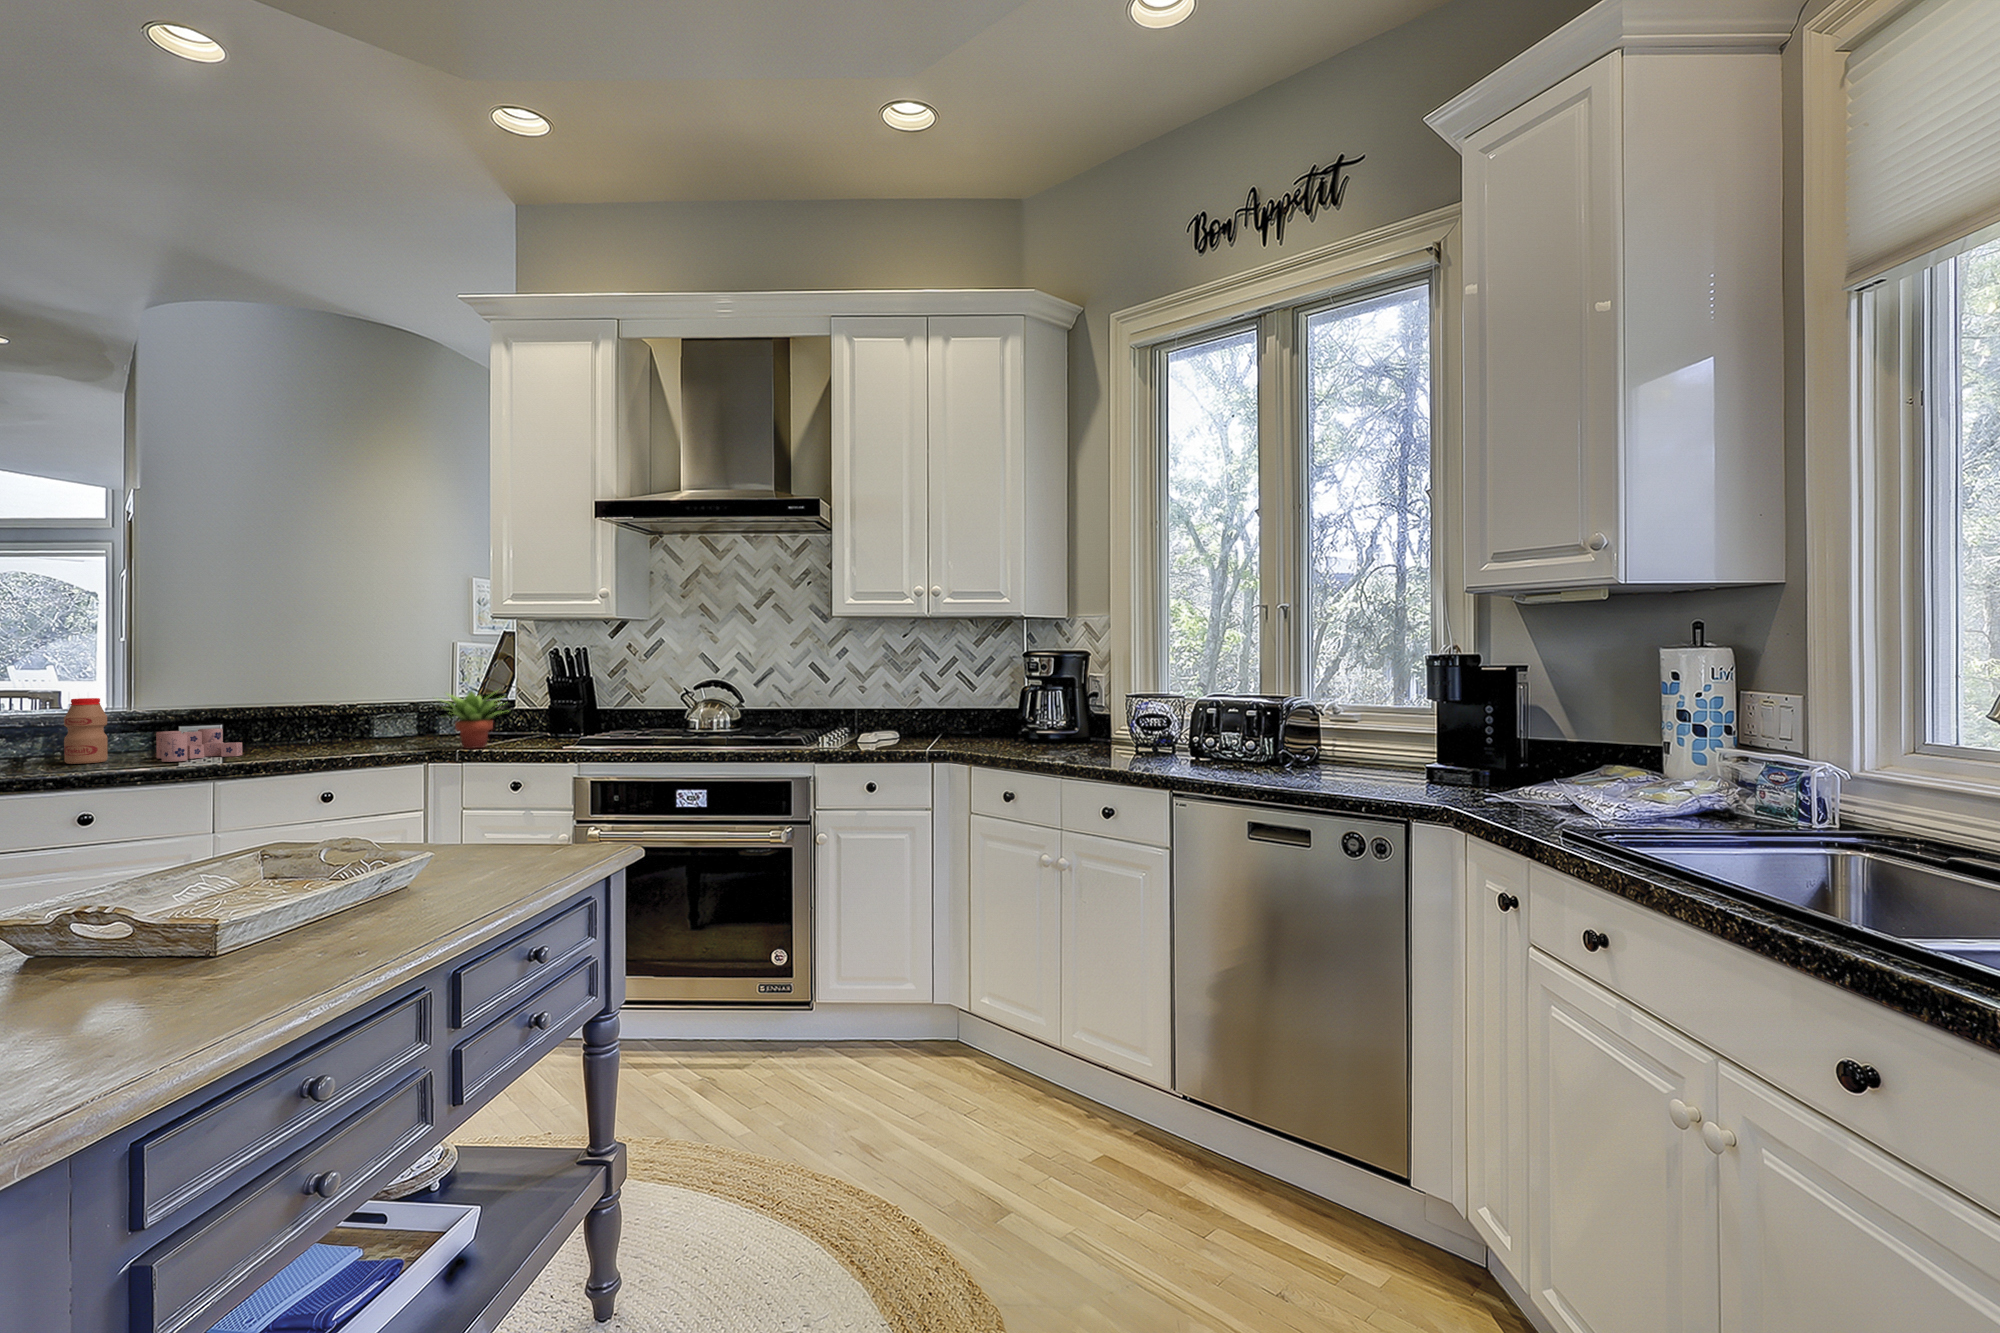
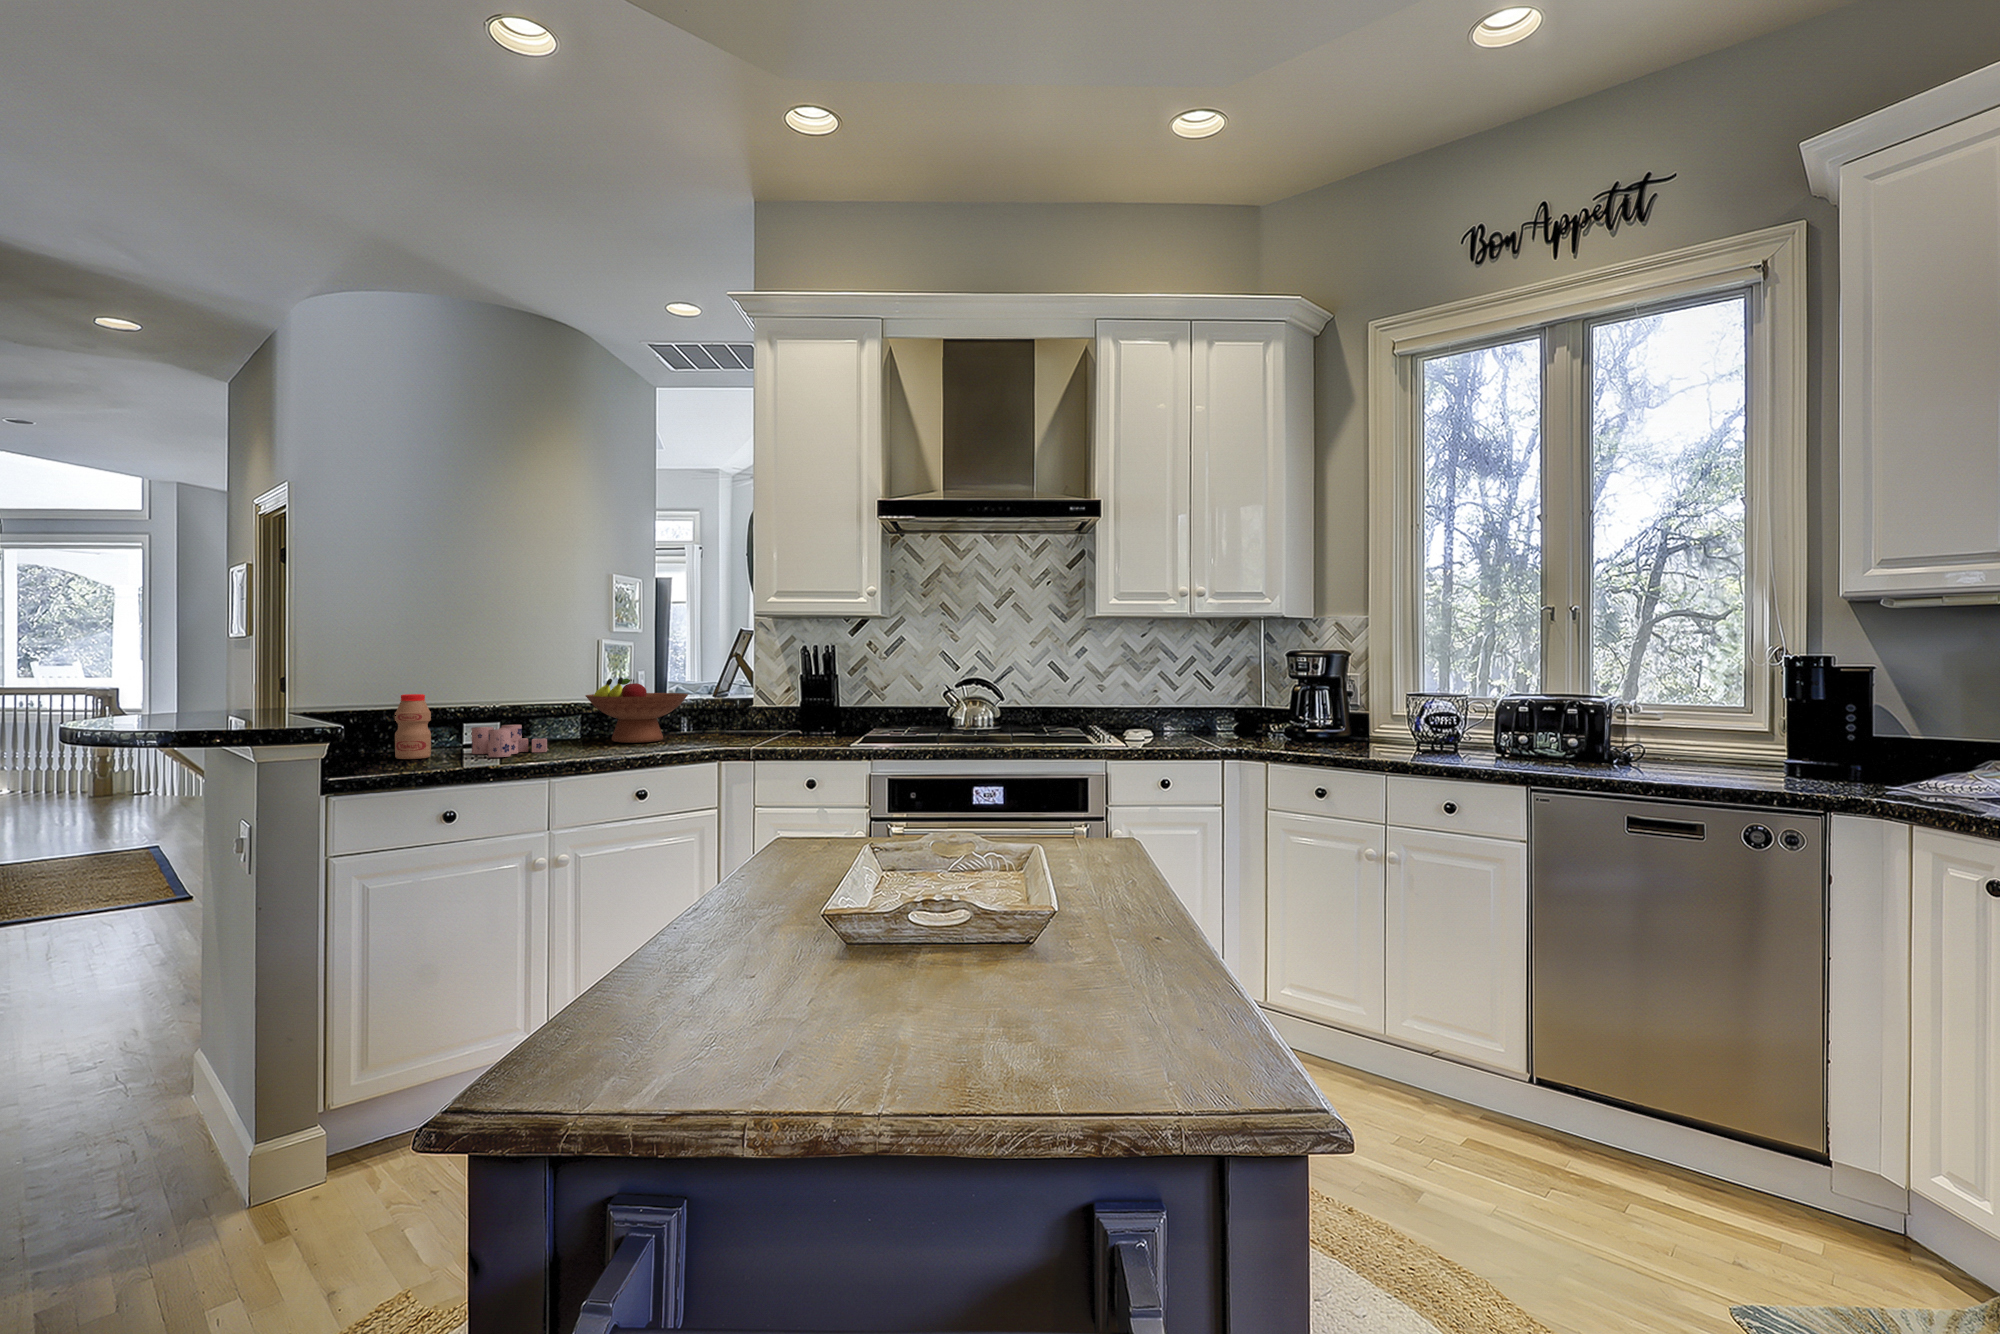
fruit bowl: none [300,680,418,746] -> present [585,677,688,743]
succulent plant: present [443,691,502,749] -> none [725,685,791,745]

